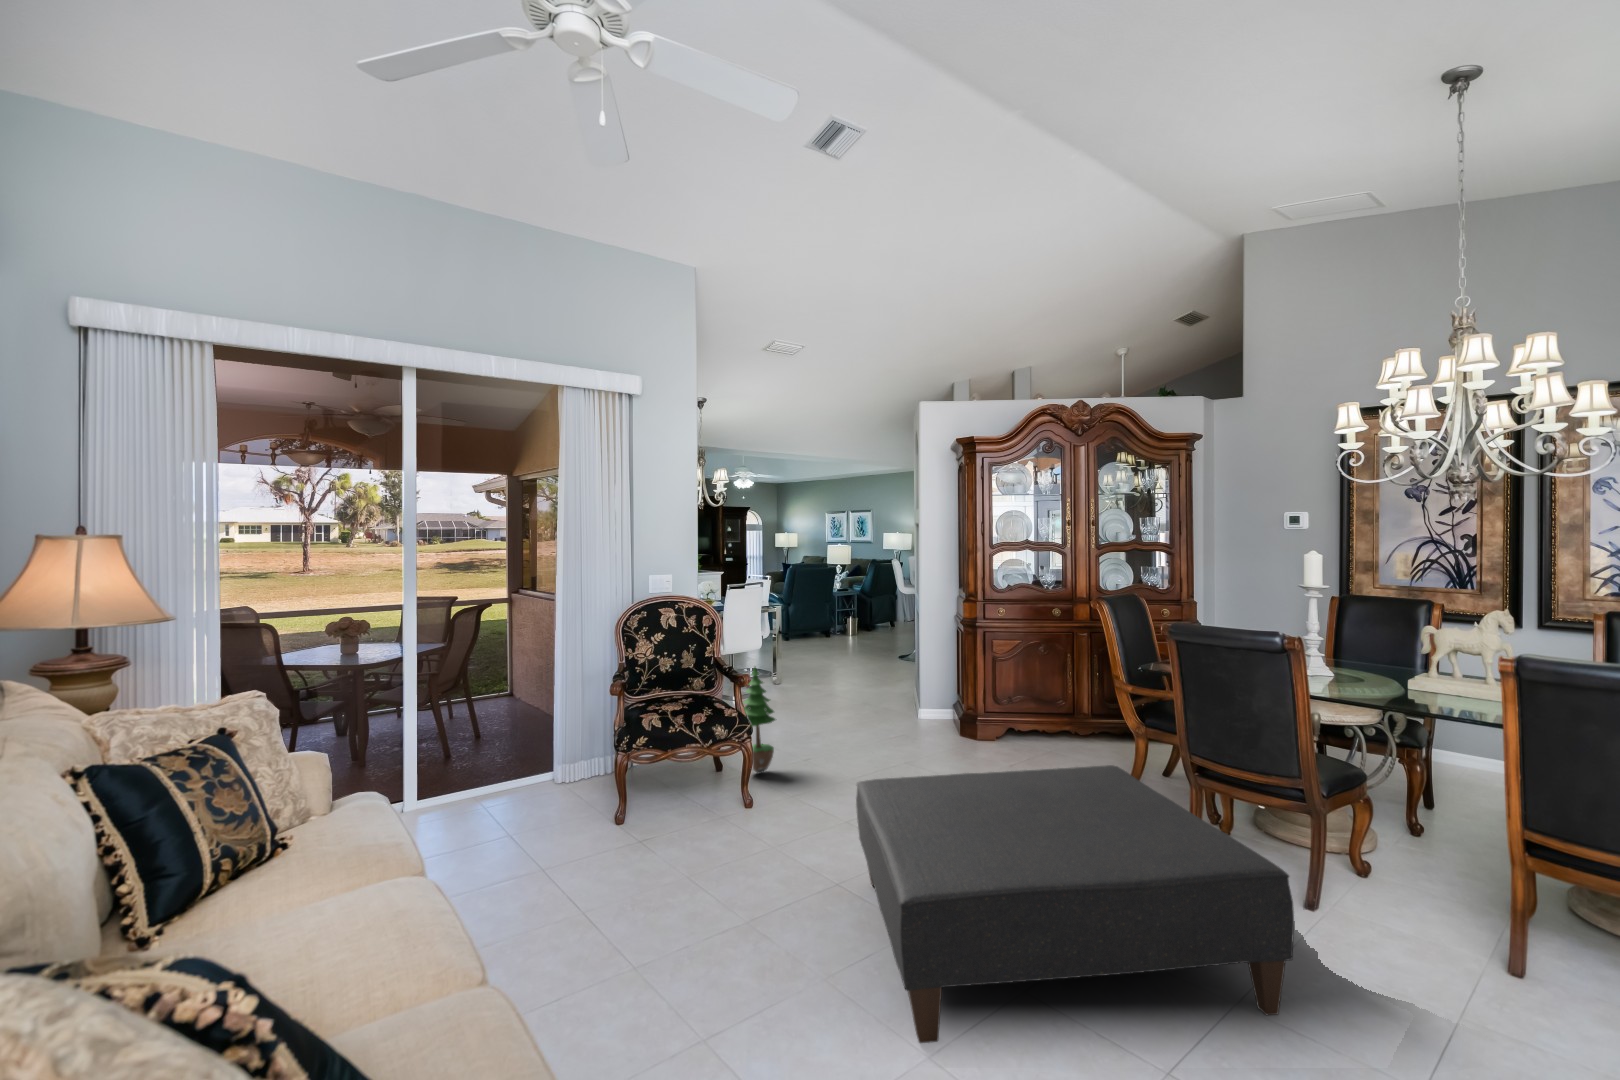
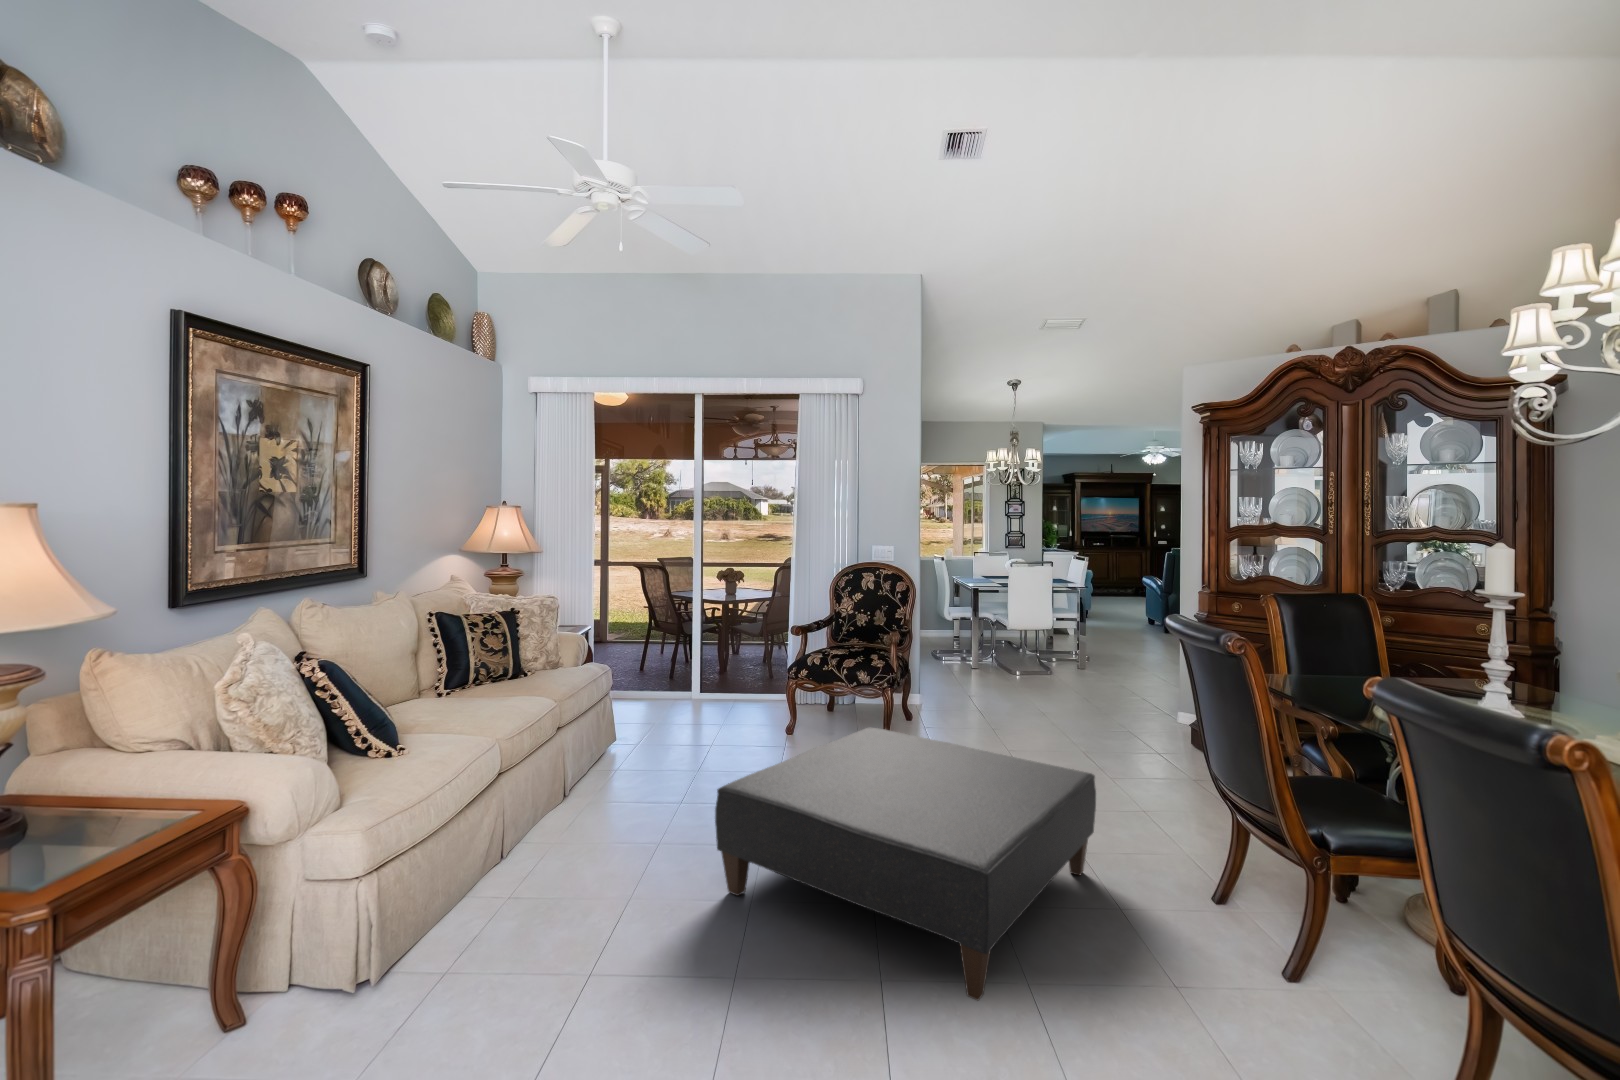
potted tree: present [744,667,775,774] -> none [917,631,951,725]

